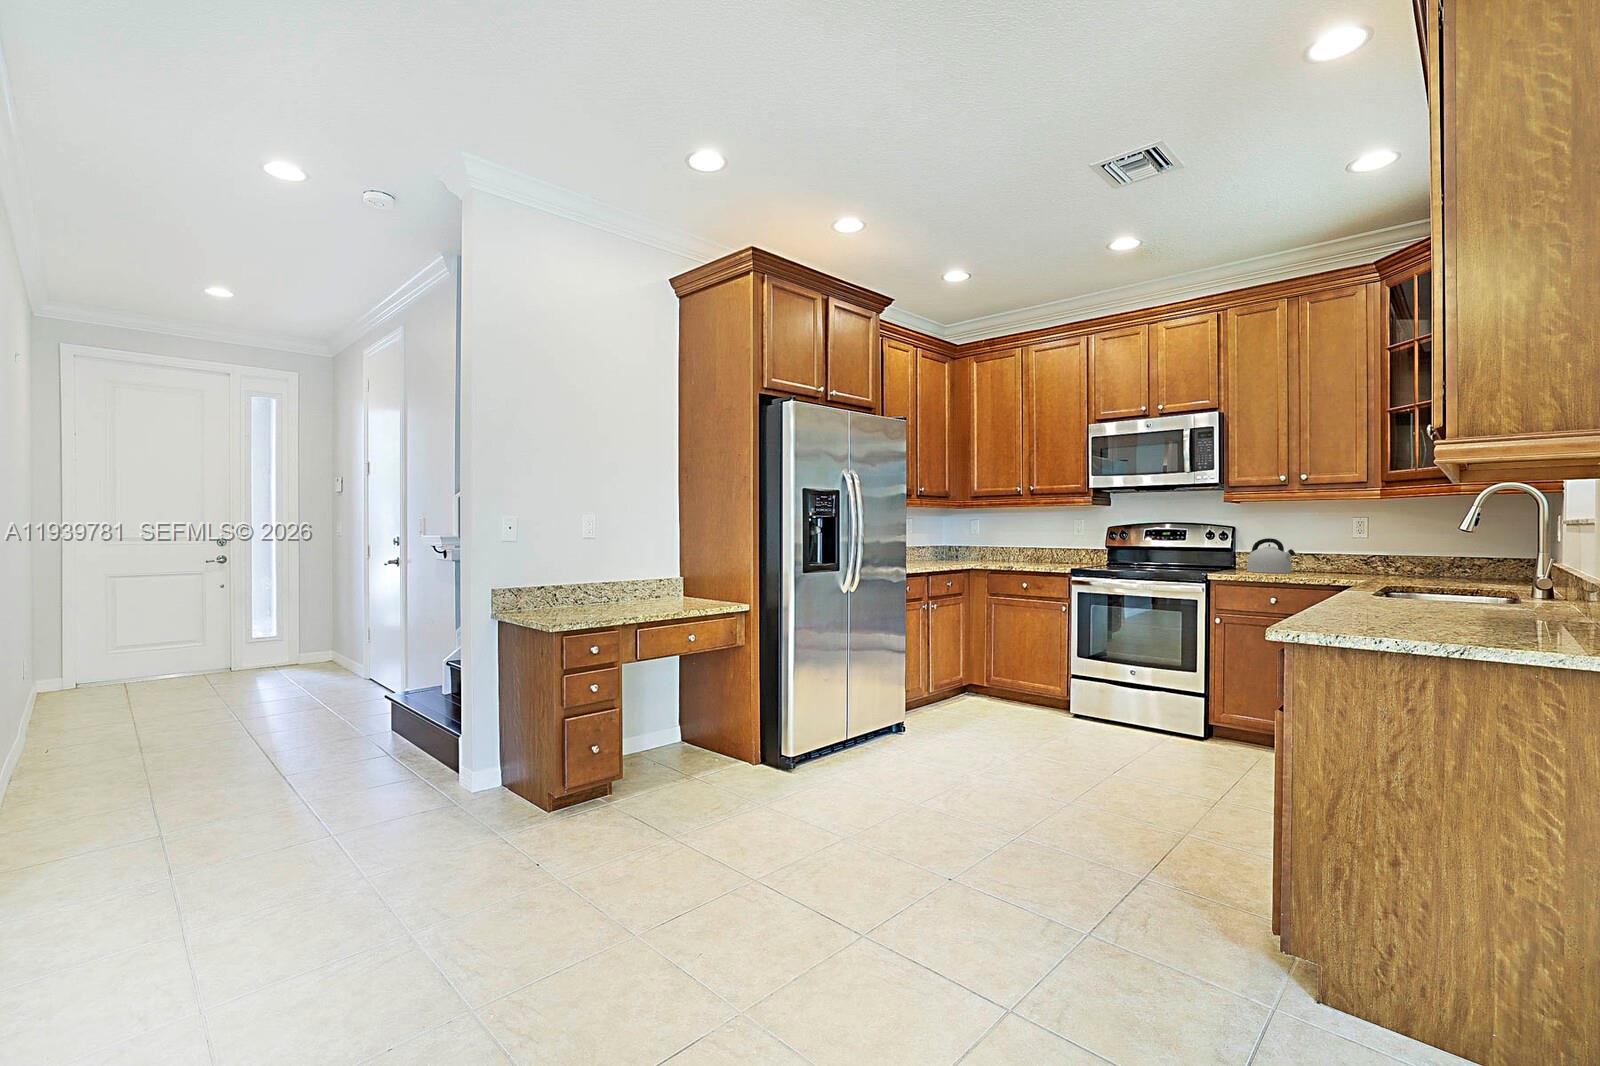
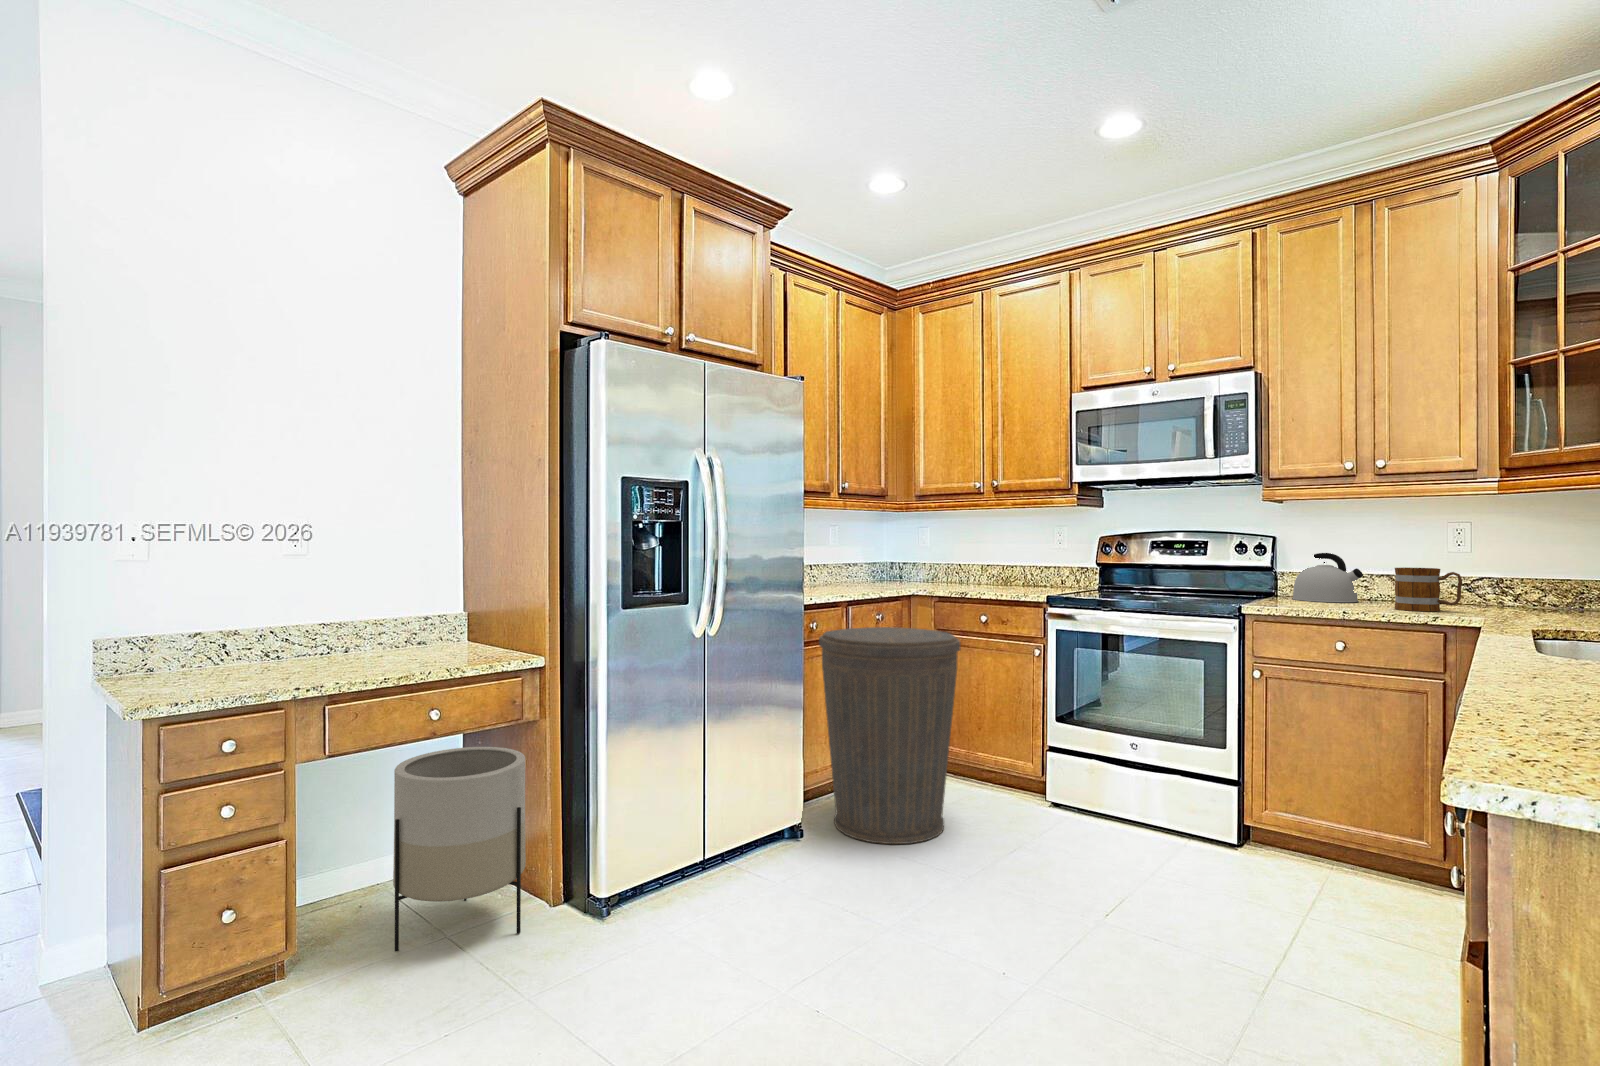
mug: none [1313,548,1358,578] -> present [1395,567,1462,611]
trash can: none [913,591,1012,735] -> present [819,627,961,844]
planter: none [667,662,745,781] -> present [393,747,526,952]

